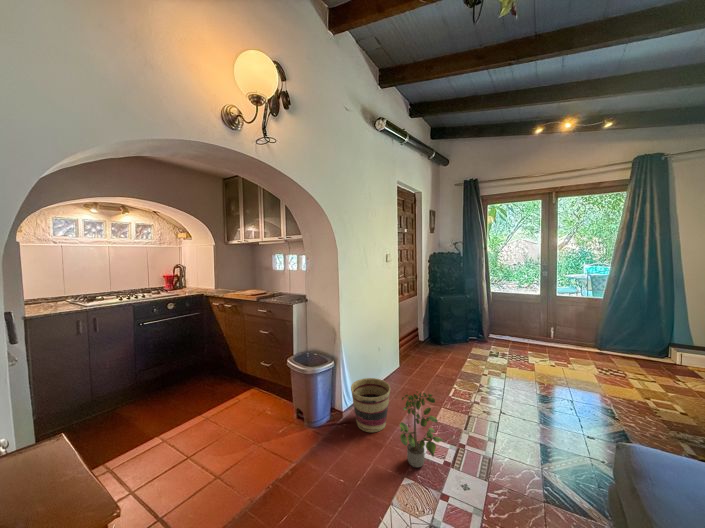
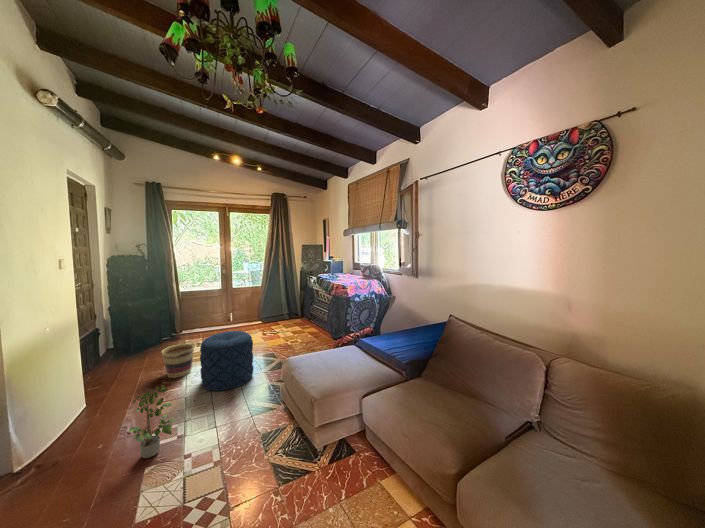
pouf: none [490,352,569,442] -> present [200,331,254,391]
basket: present [351,378,390,432] -> present [162,344,194,378]

